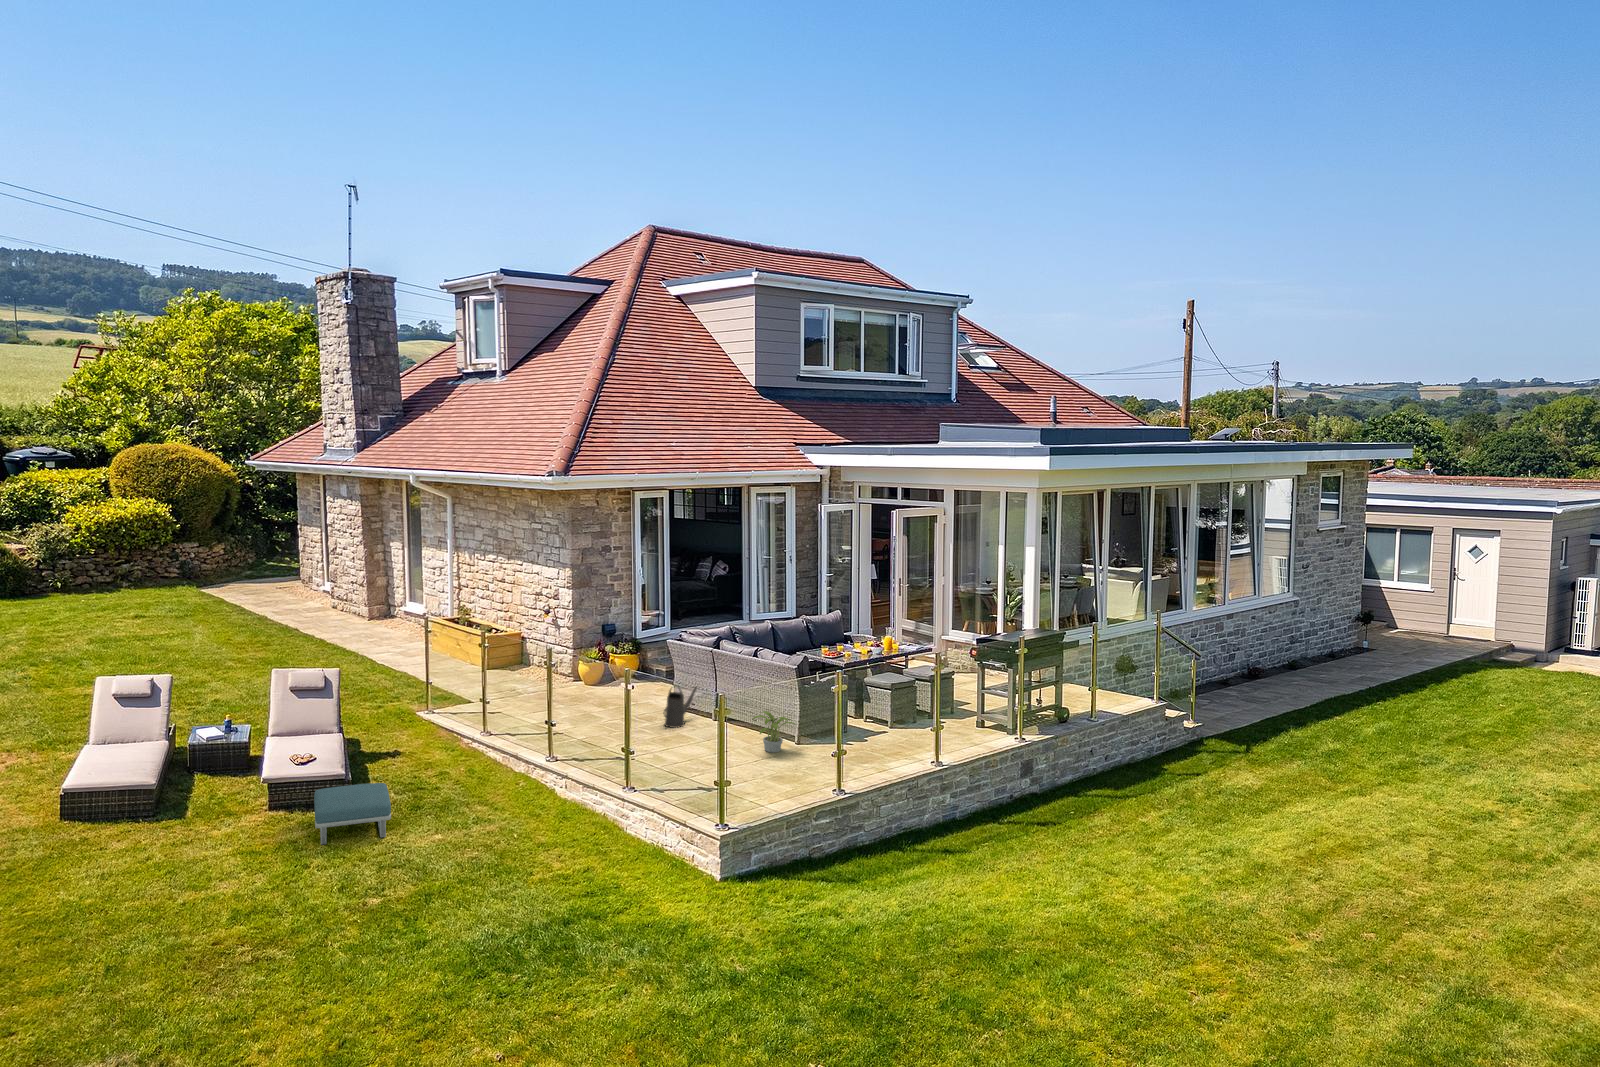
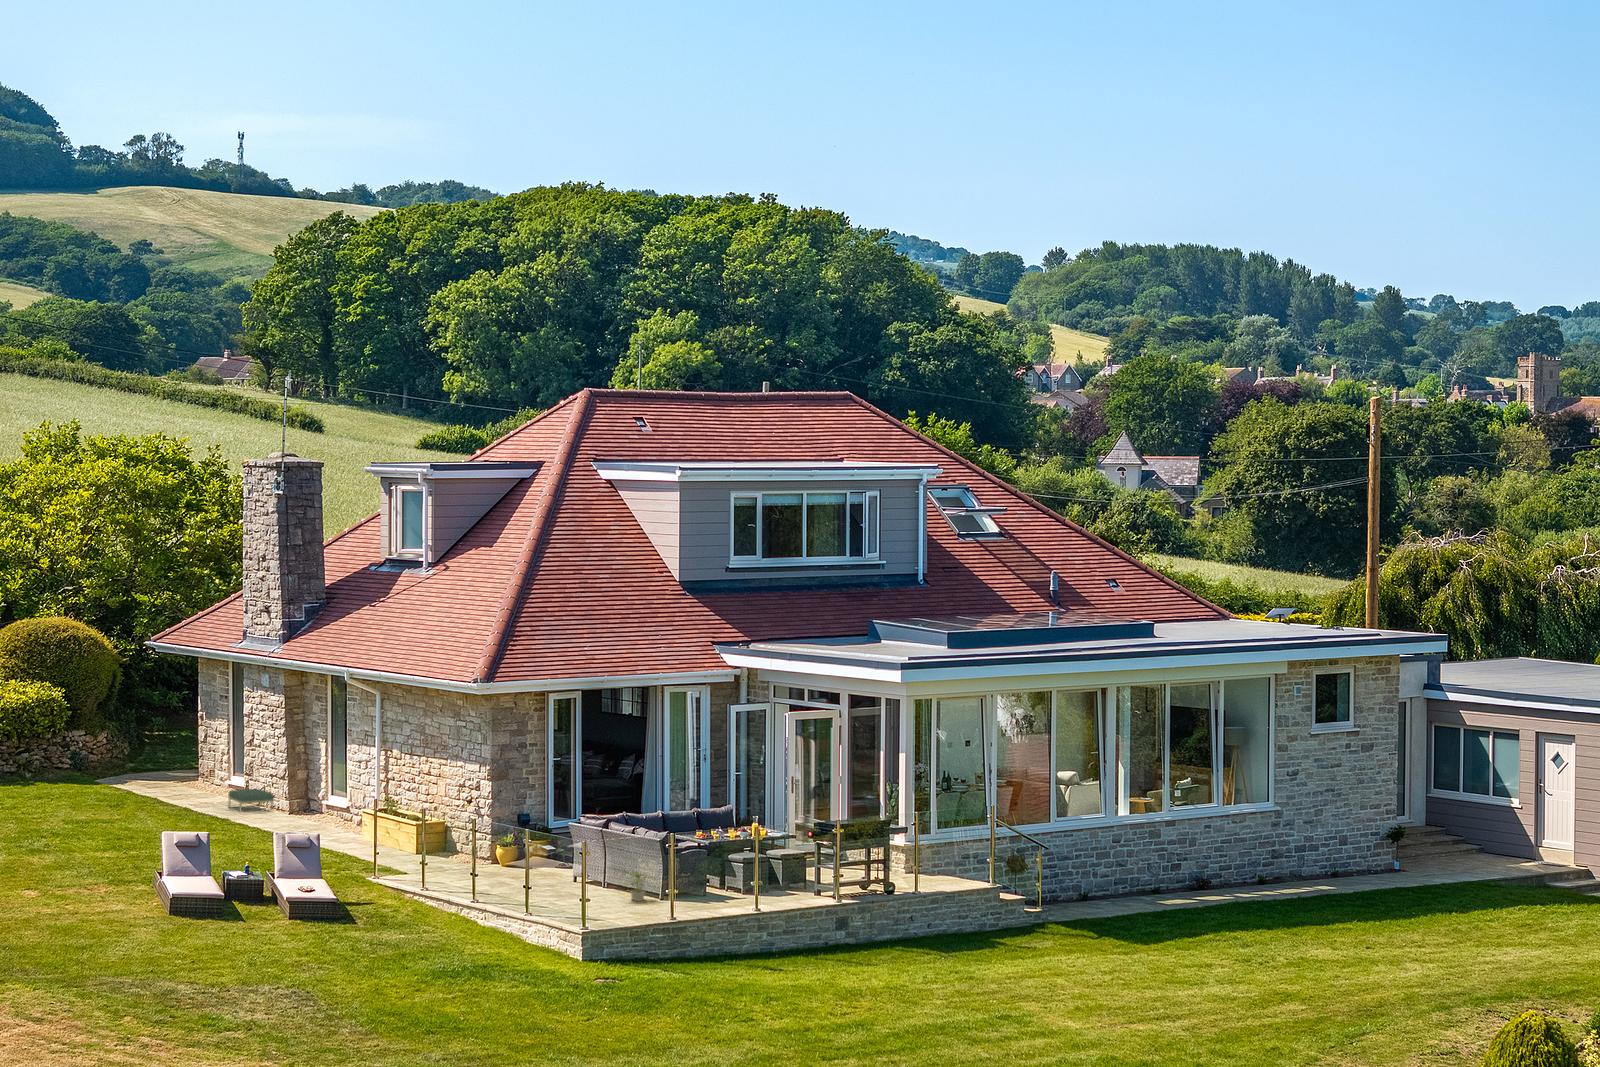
watering can: present [663,686,697,728] -> none [561,856,590,889]
footstool: present [314,783,391,845] -> present [228,789,274,812]

